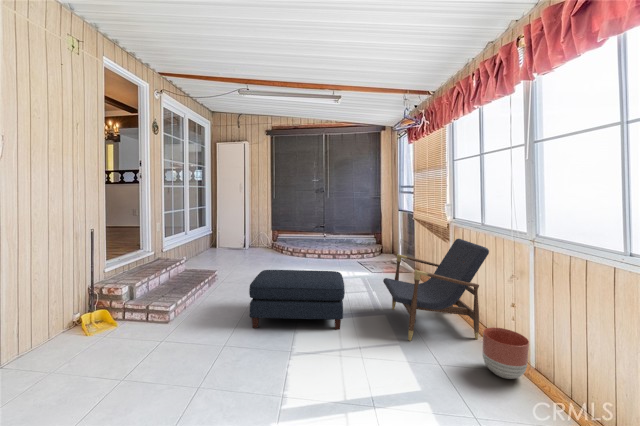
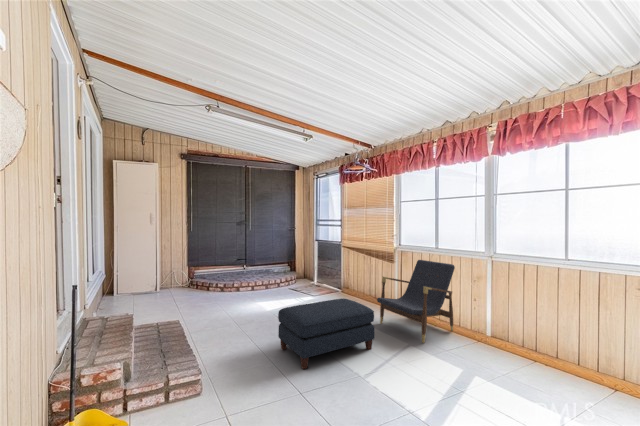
planter: present [483,327,529,379] -> none [476,317,506,349]

